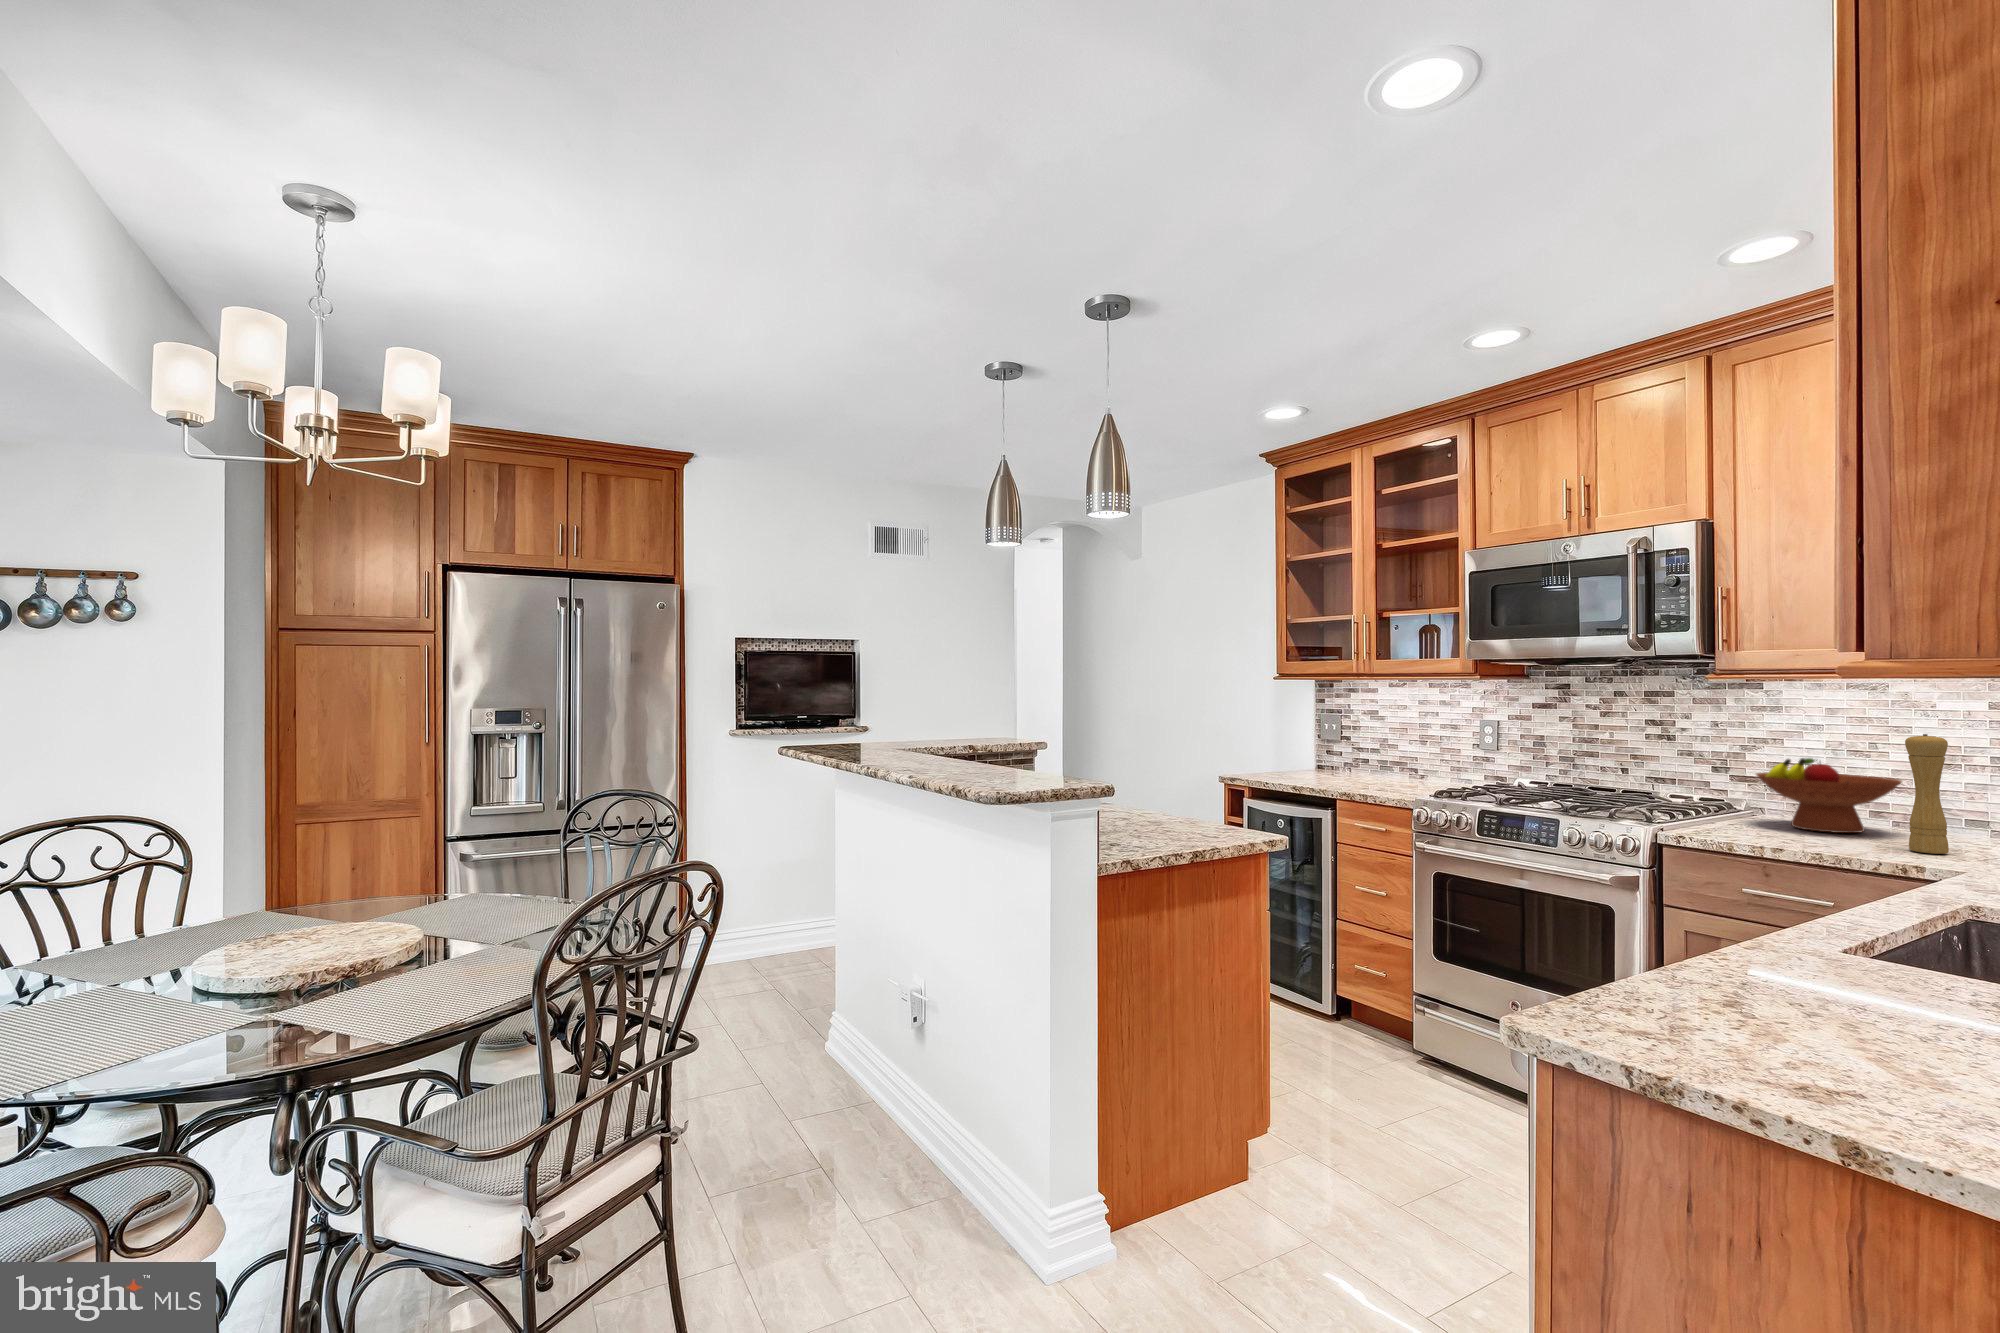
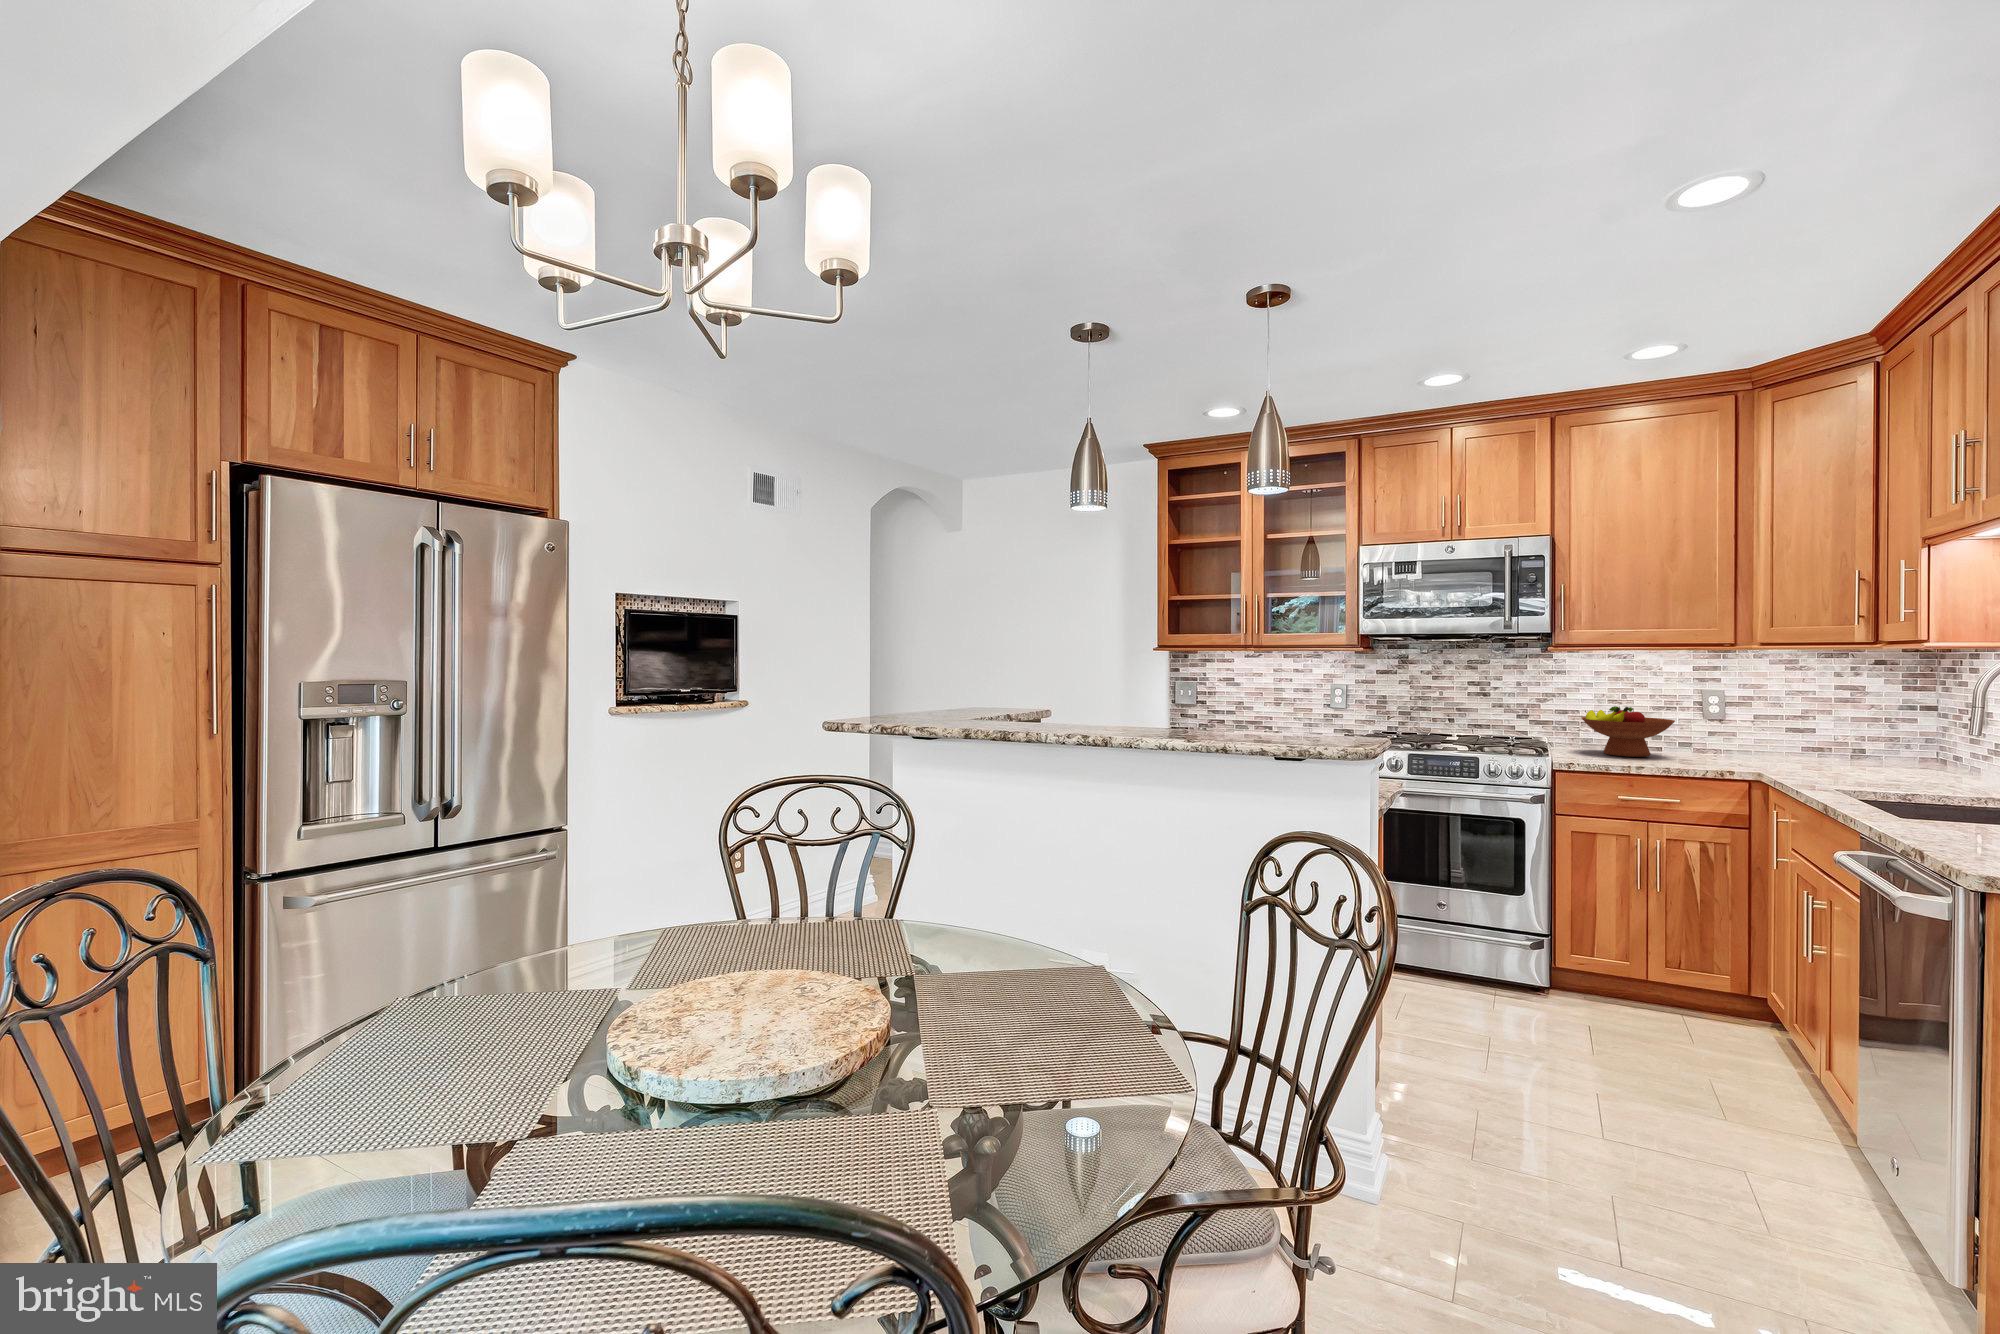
pepper mill: present [1905,734,1949,854] -> none [1709,689,1735,767]

